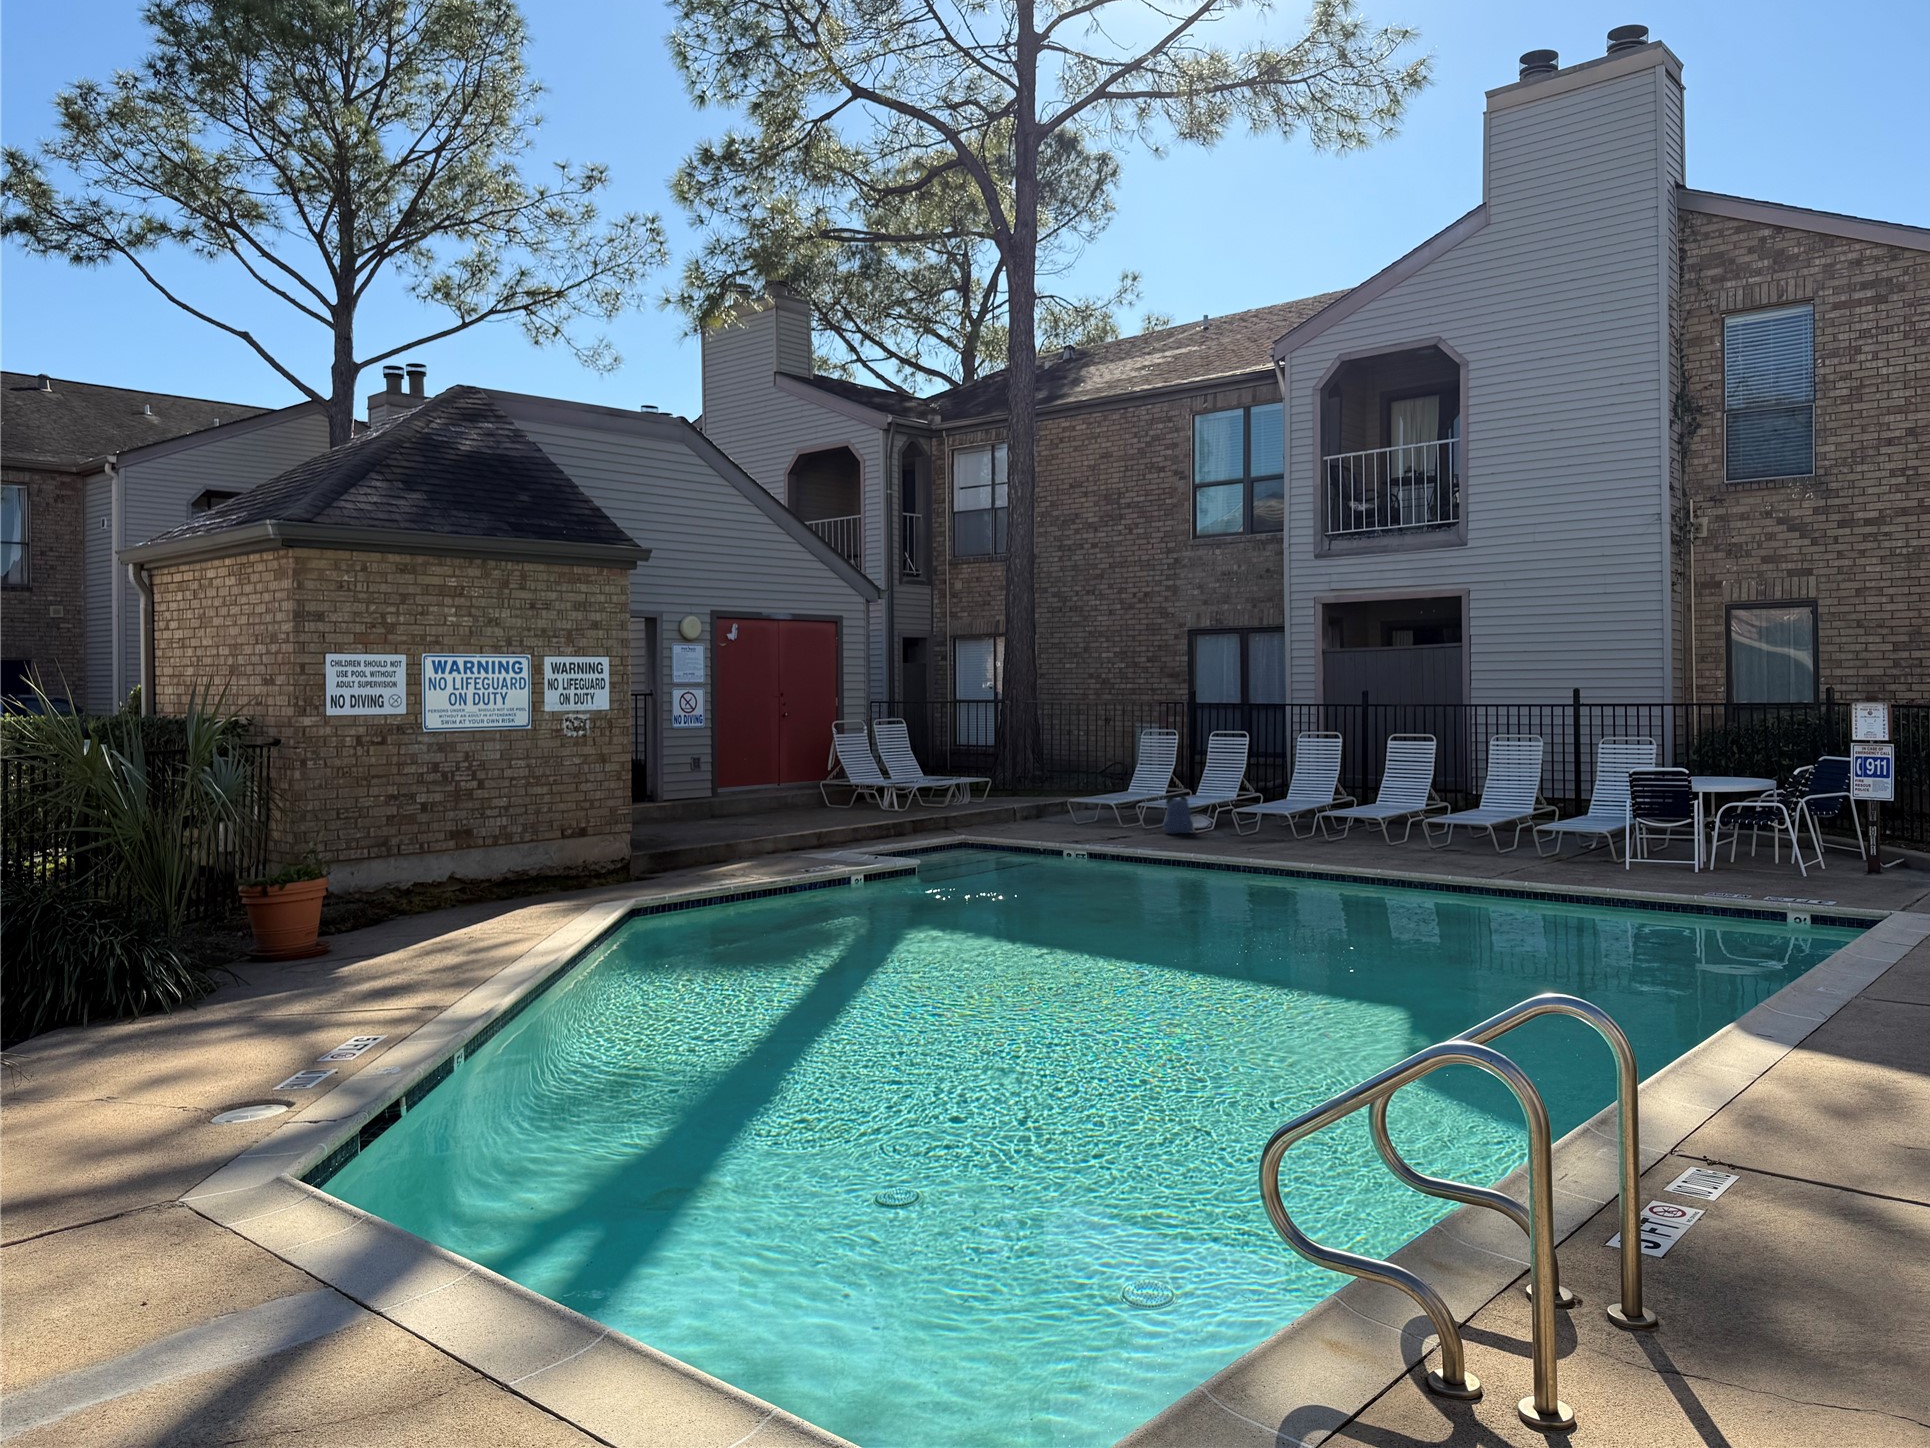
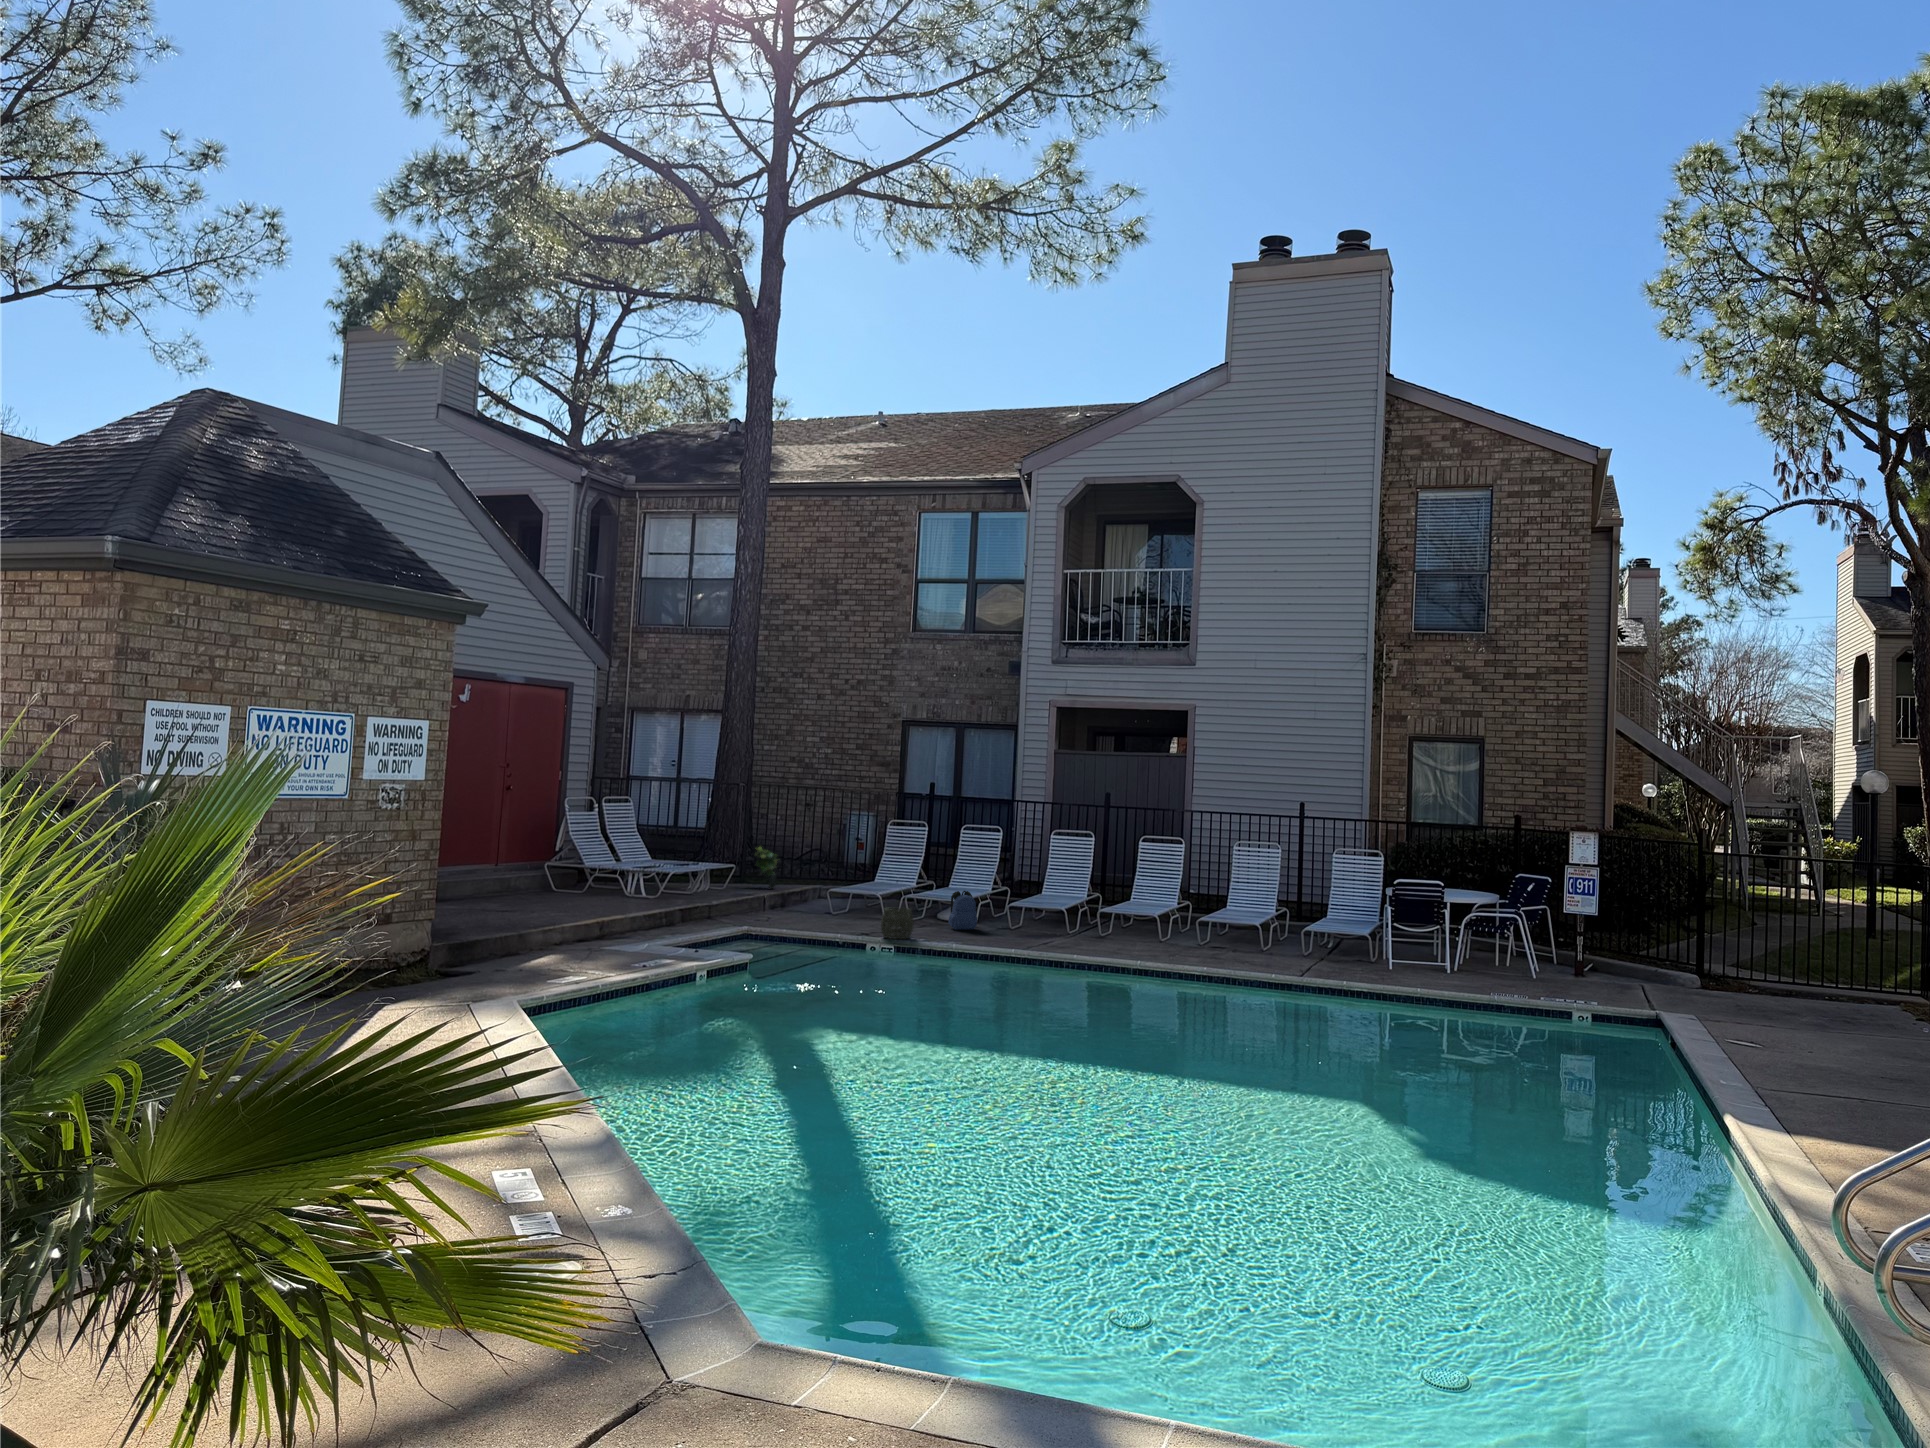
potted plant: none [1036,758,1061,798] -> present [755,847,777,889]
woven basket: none [1076,813,1110,844] -> present [881,907,914,939]

